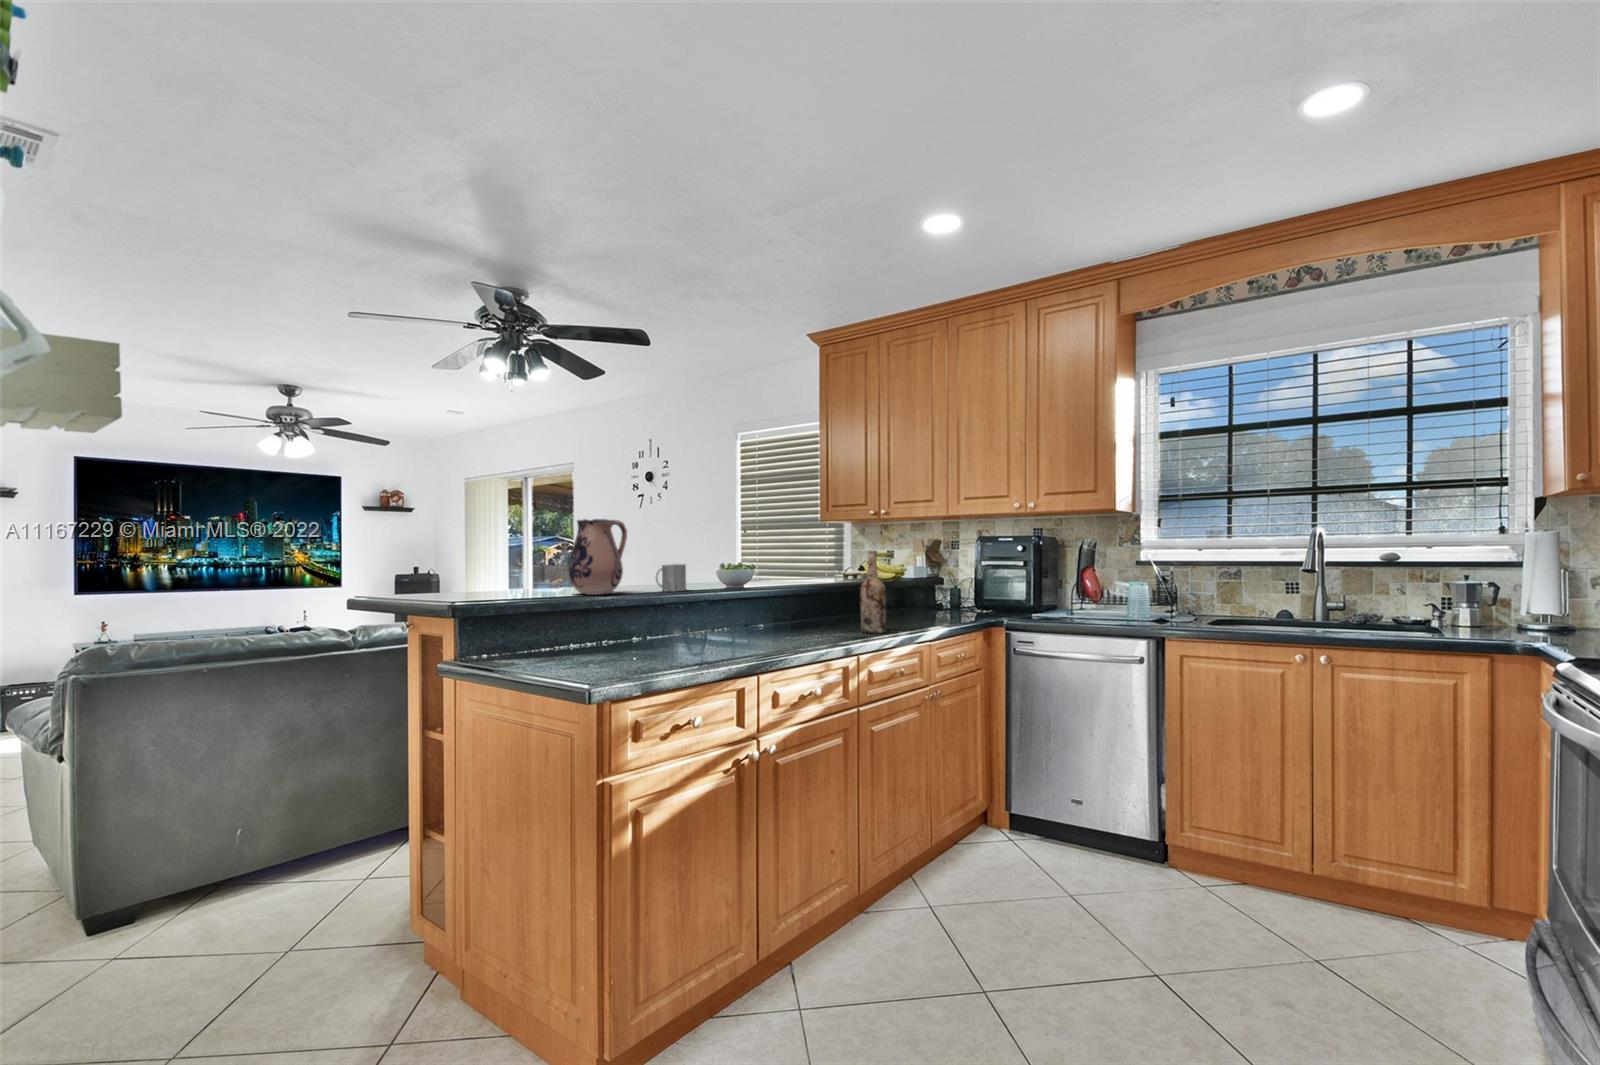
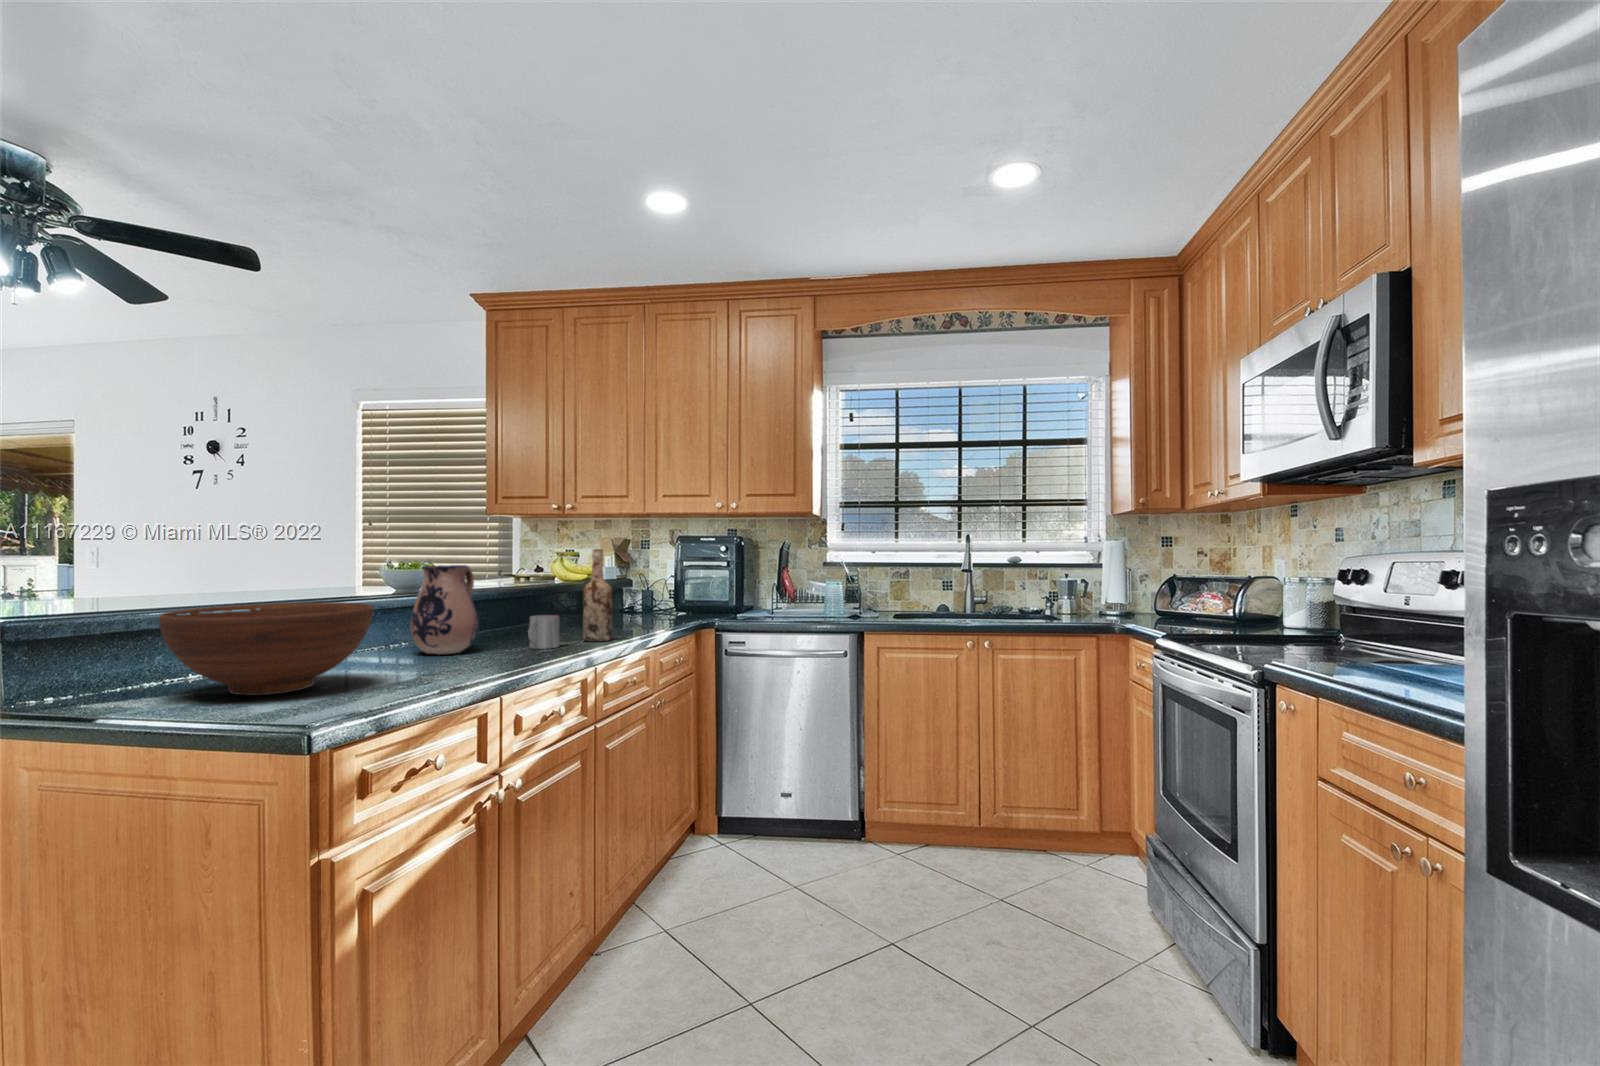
ceramic pitcher: present [568,519,627,595] -> present [410,565,478,655]
mug: present [656,564,686,591] -> present [528,615,559,649]
fruit bowl: none [535,595,665,661] -> present [159,602,373,696]

